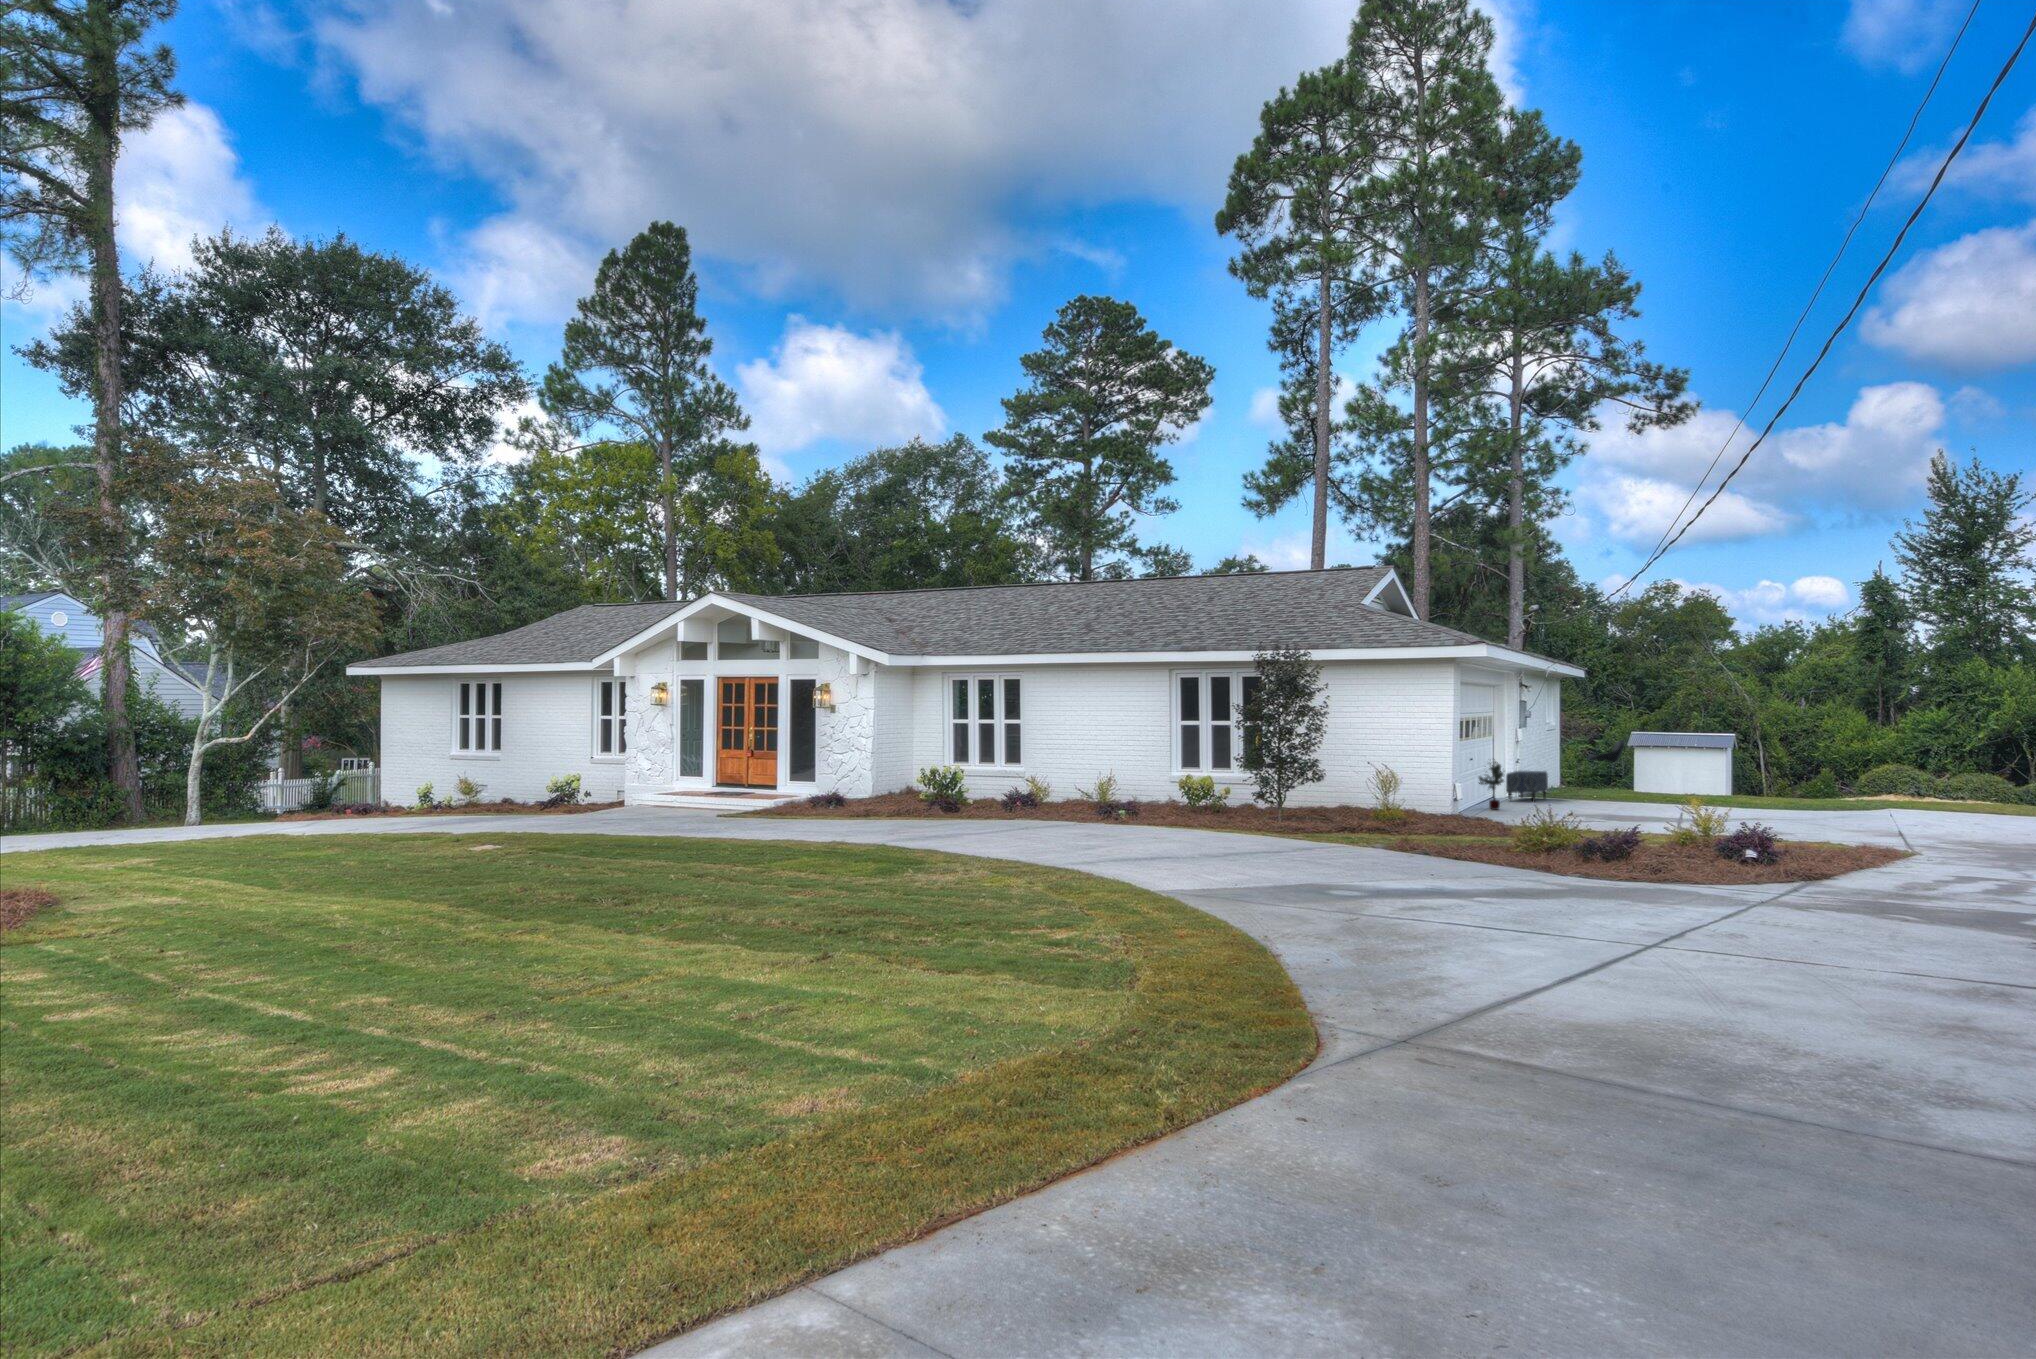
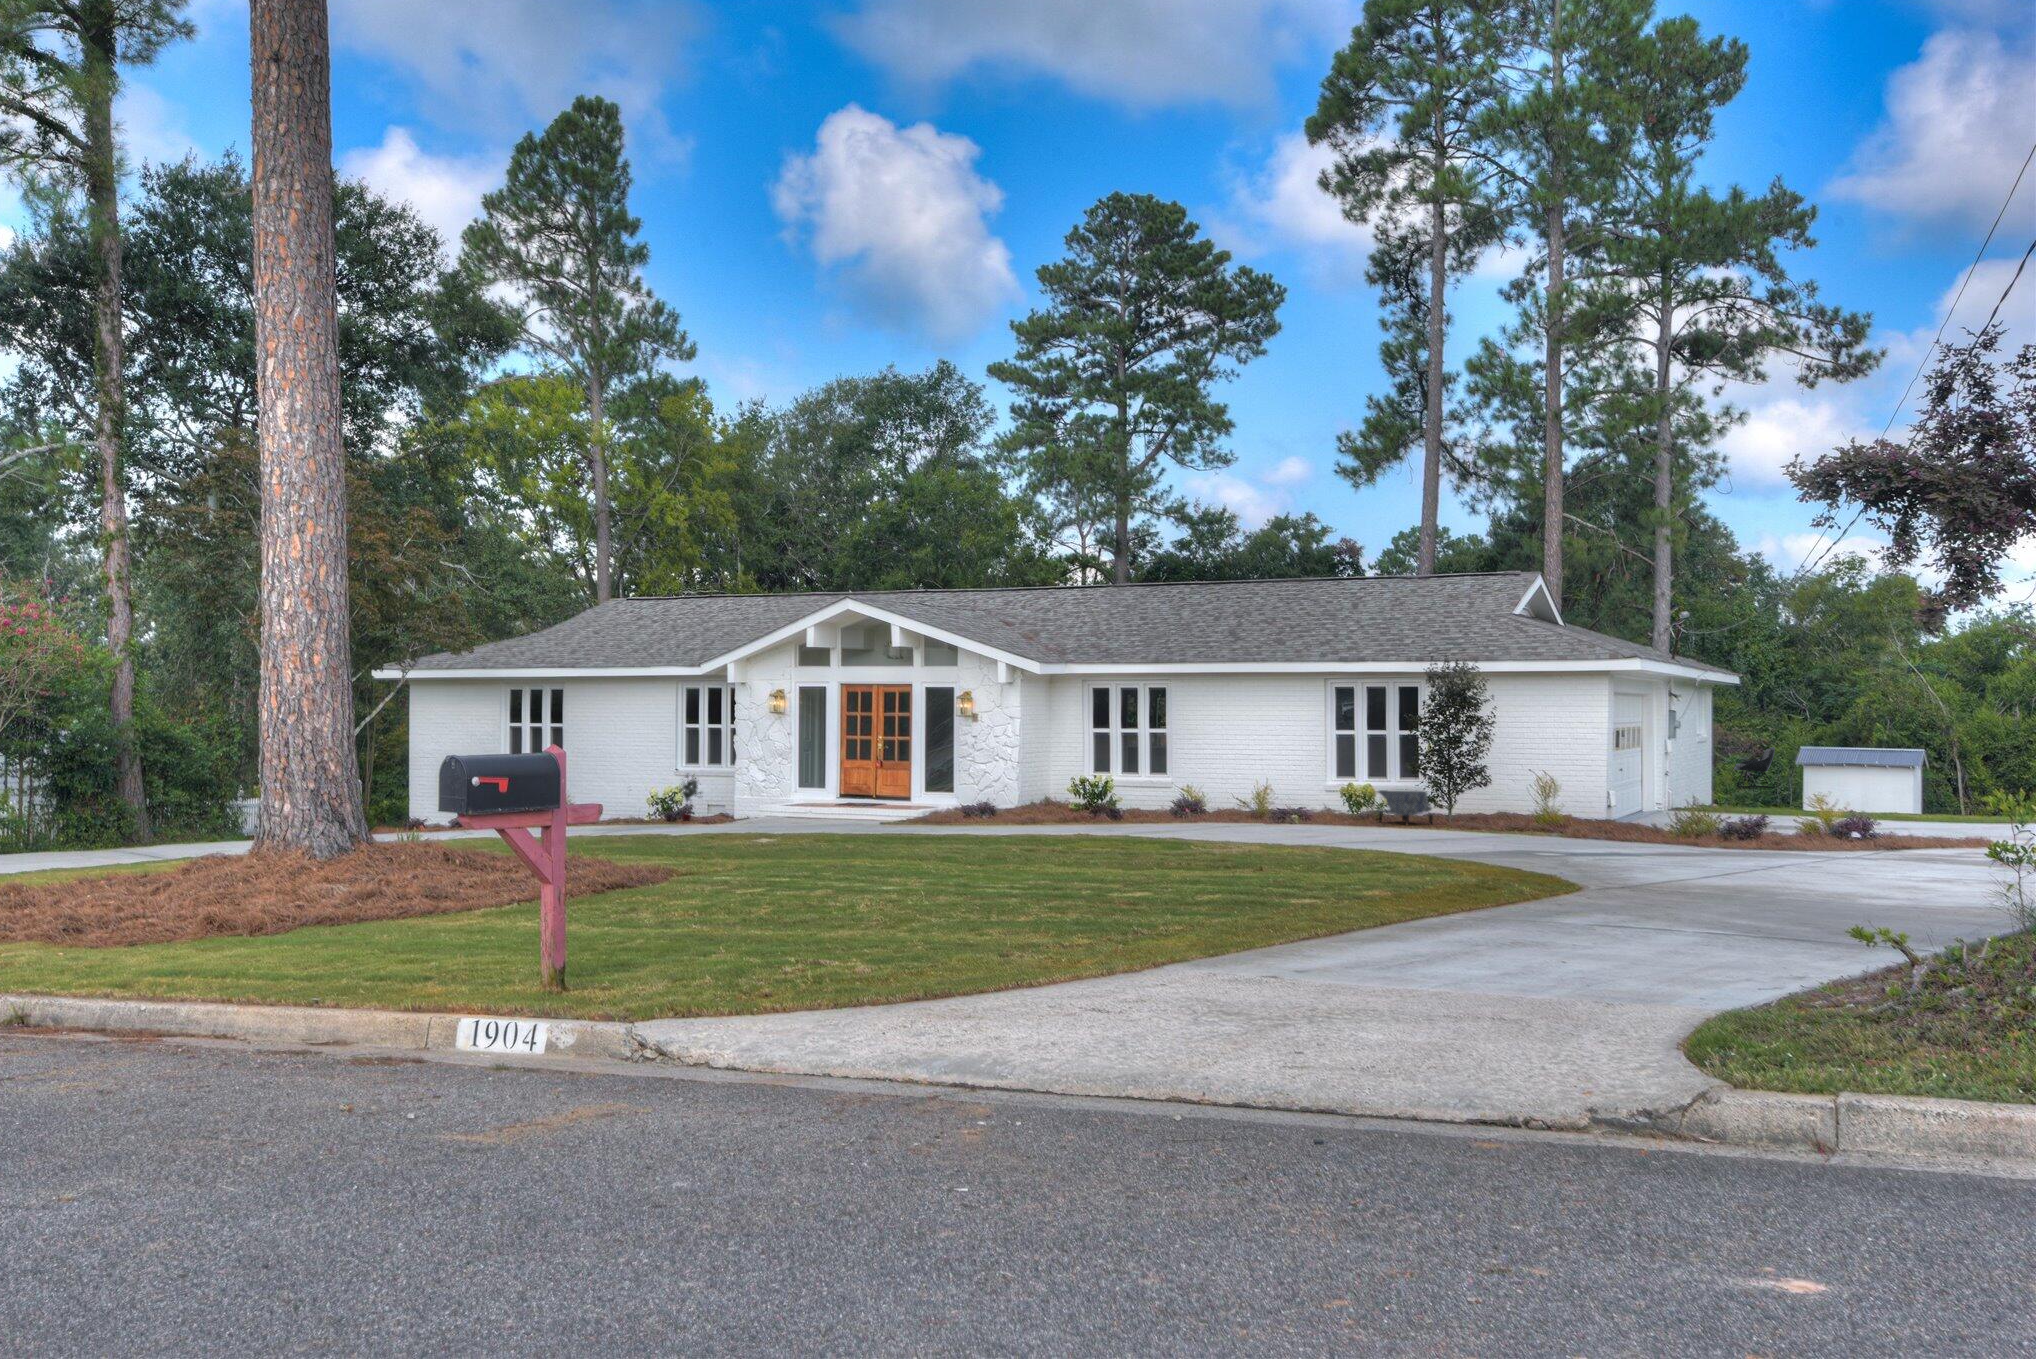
potted tree: present [1479,759,1504,810] -> present [679,774,701,821]
bench: present [1506,771,1548,802] -> present [1377,789,1433,825]

